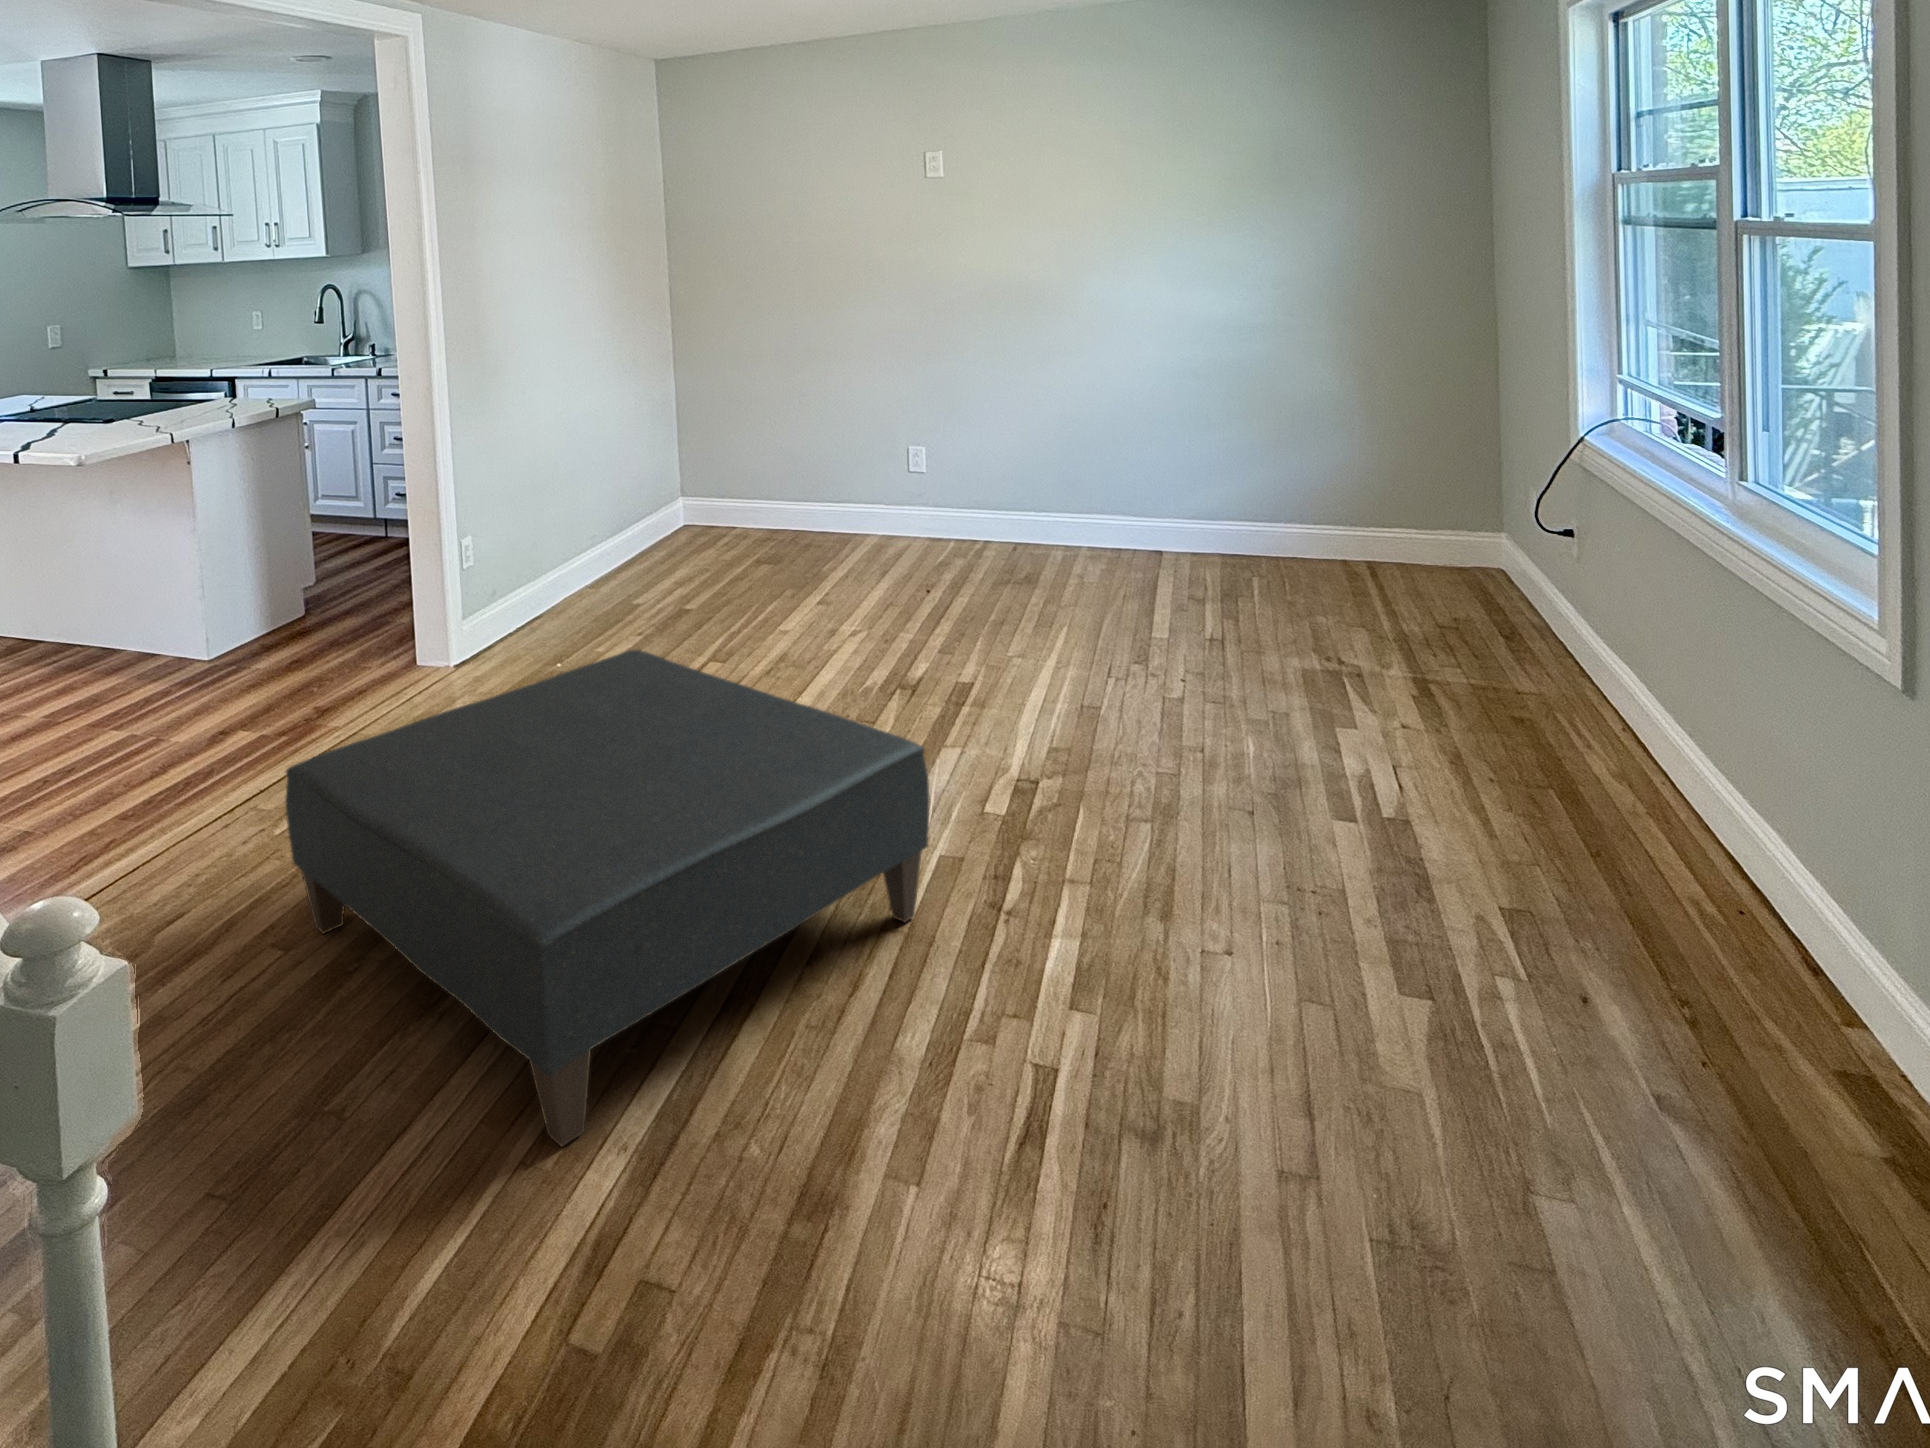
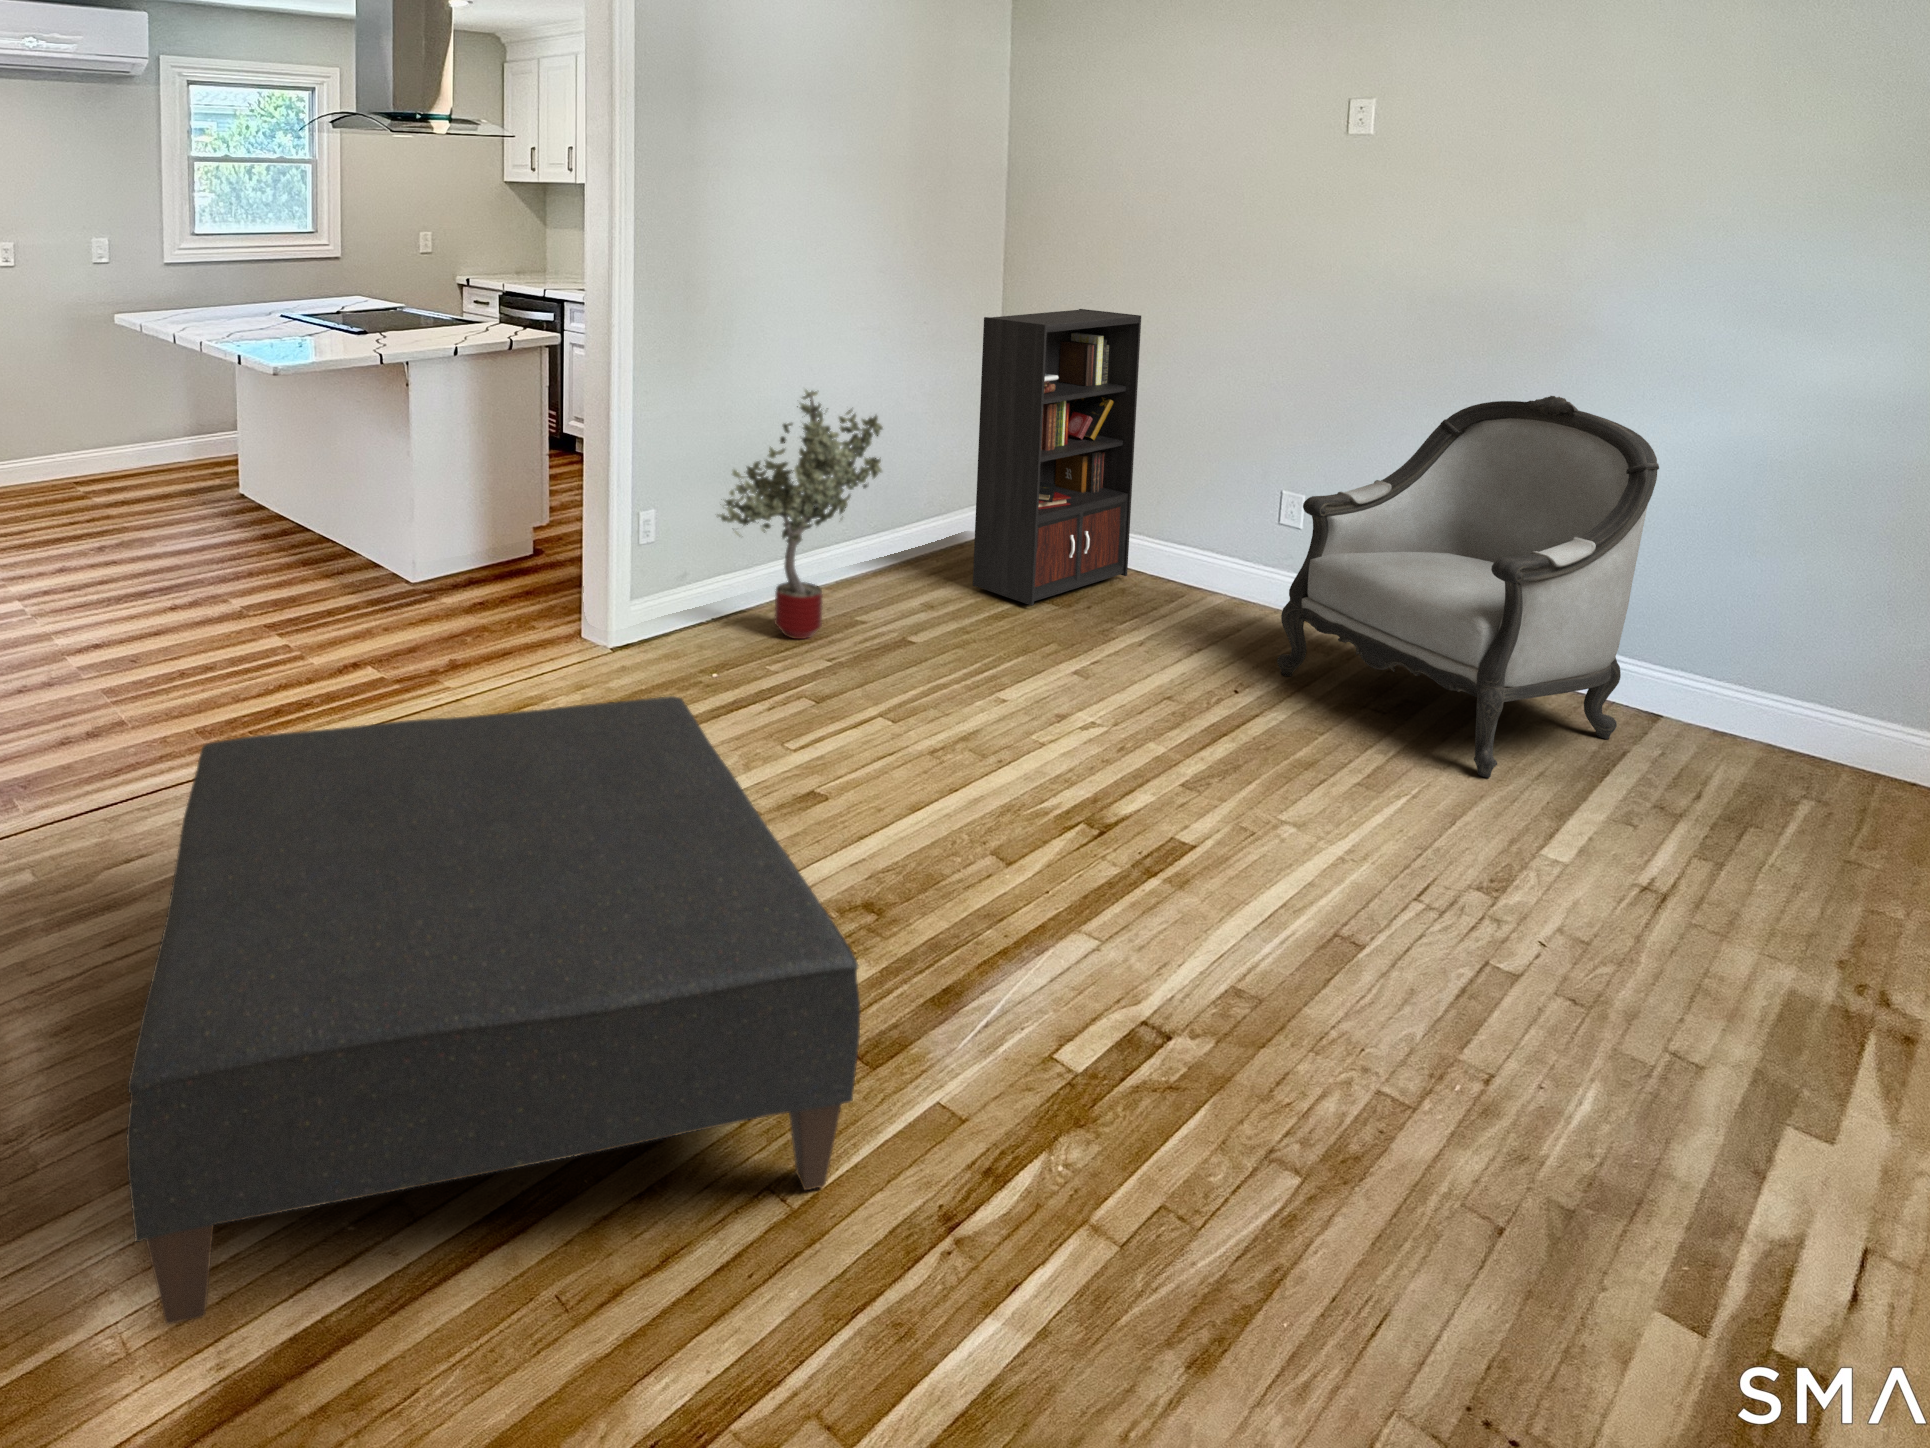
bookcase: none [688,329,801,568] -> present [973,309,1141,606]
armchair: none [939,348,1150,605] -> present [1277,396,1659,777]
potted tree: none [521,413,646,628] -> present [717,390,883,639]

